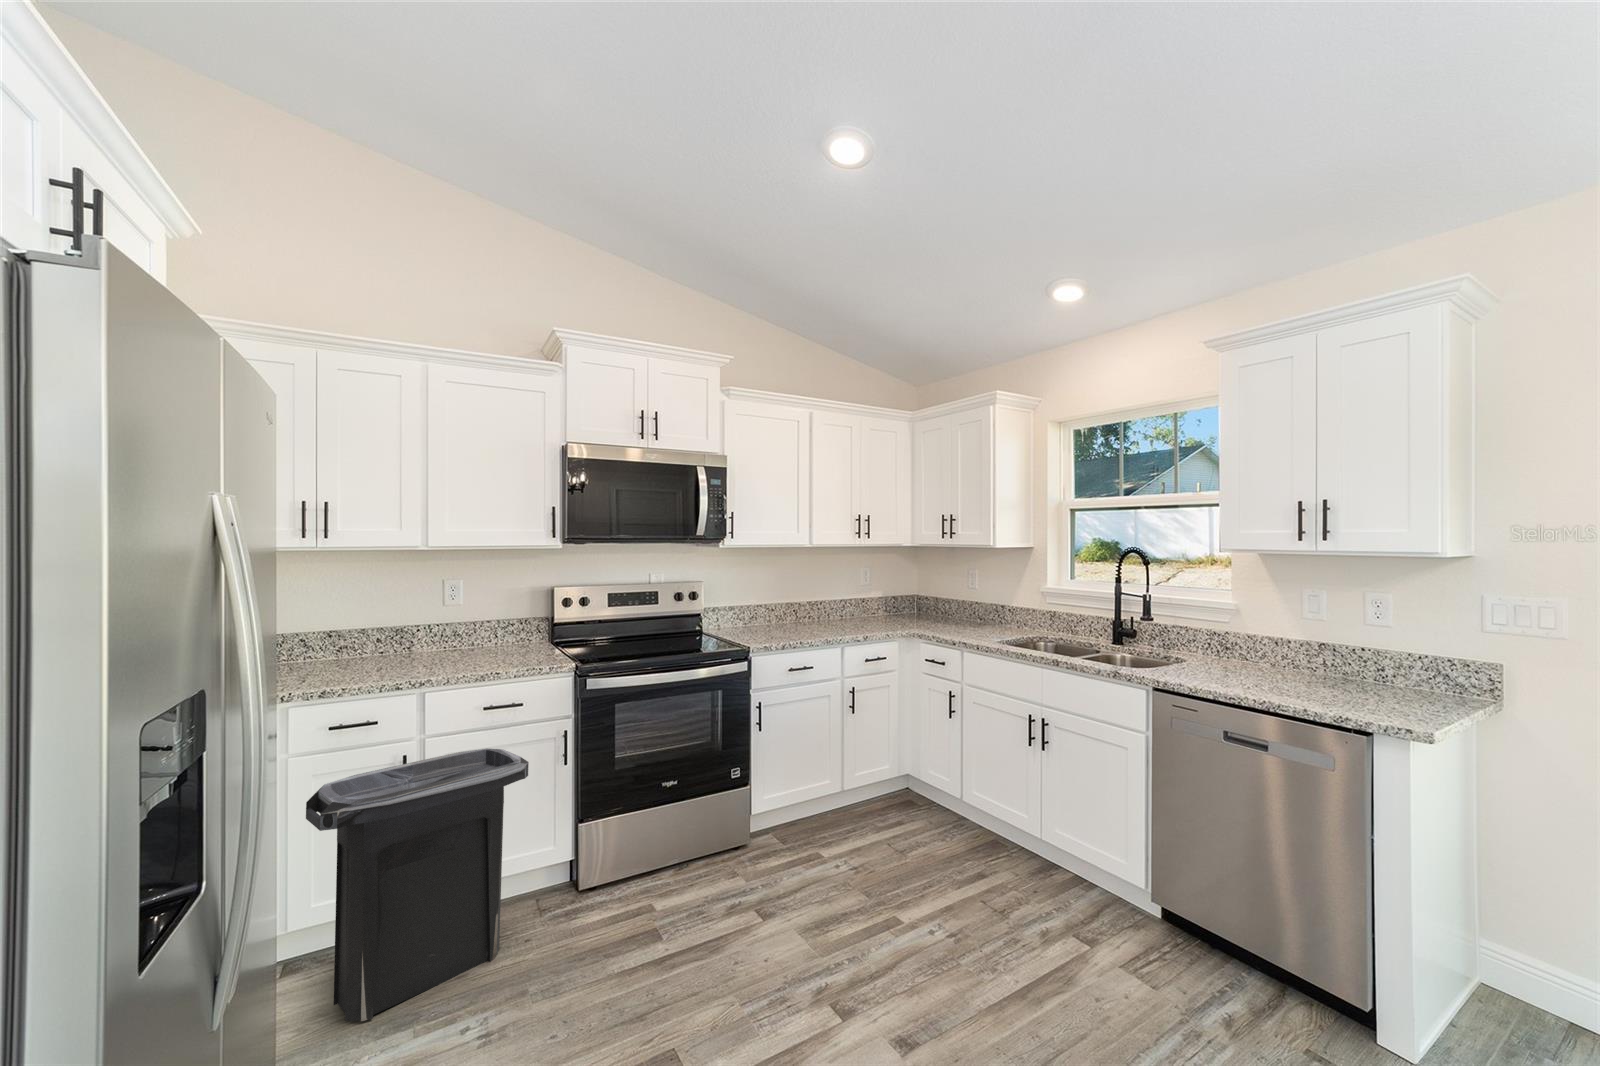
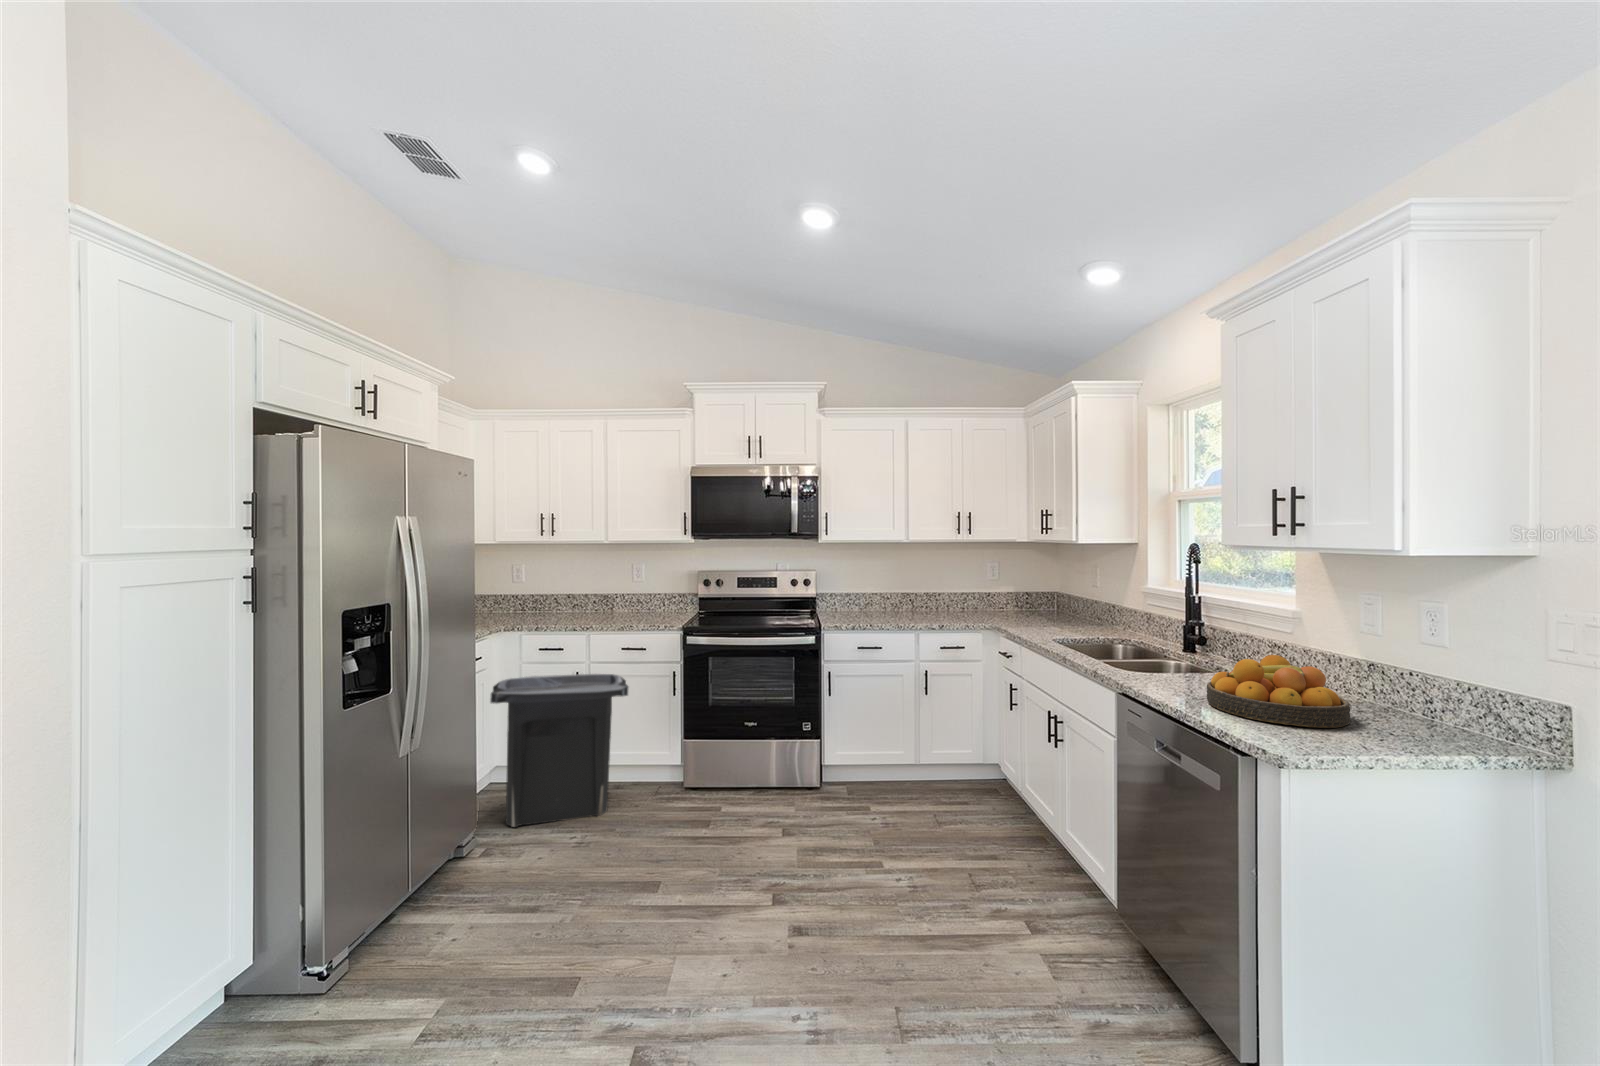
fruit bowl: none [1248,644,1372,704] -> present [1207,655,1350,728]

